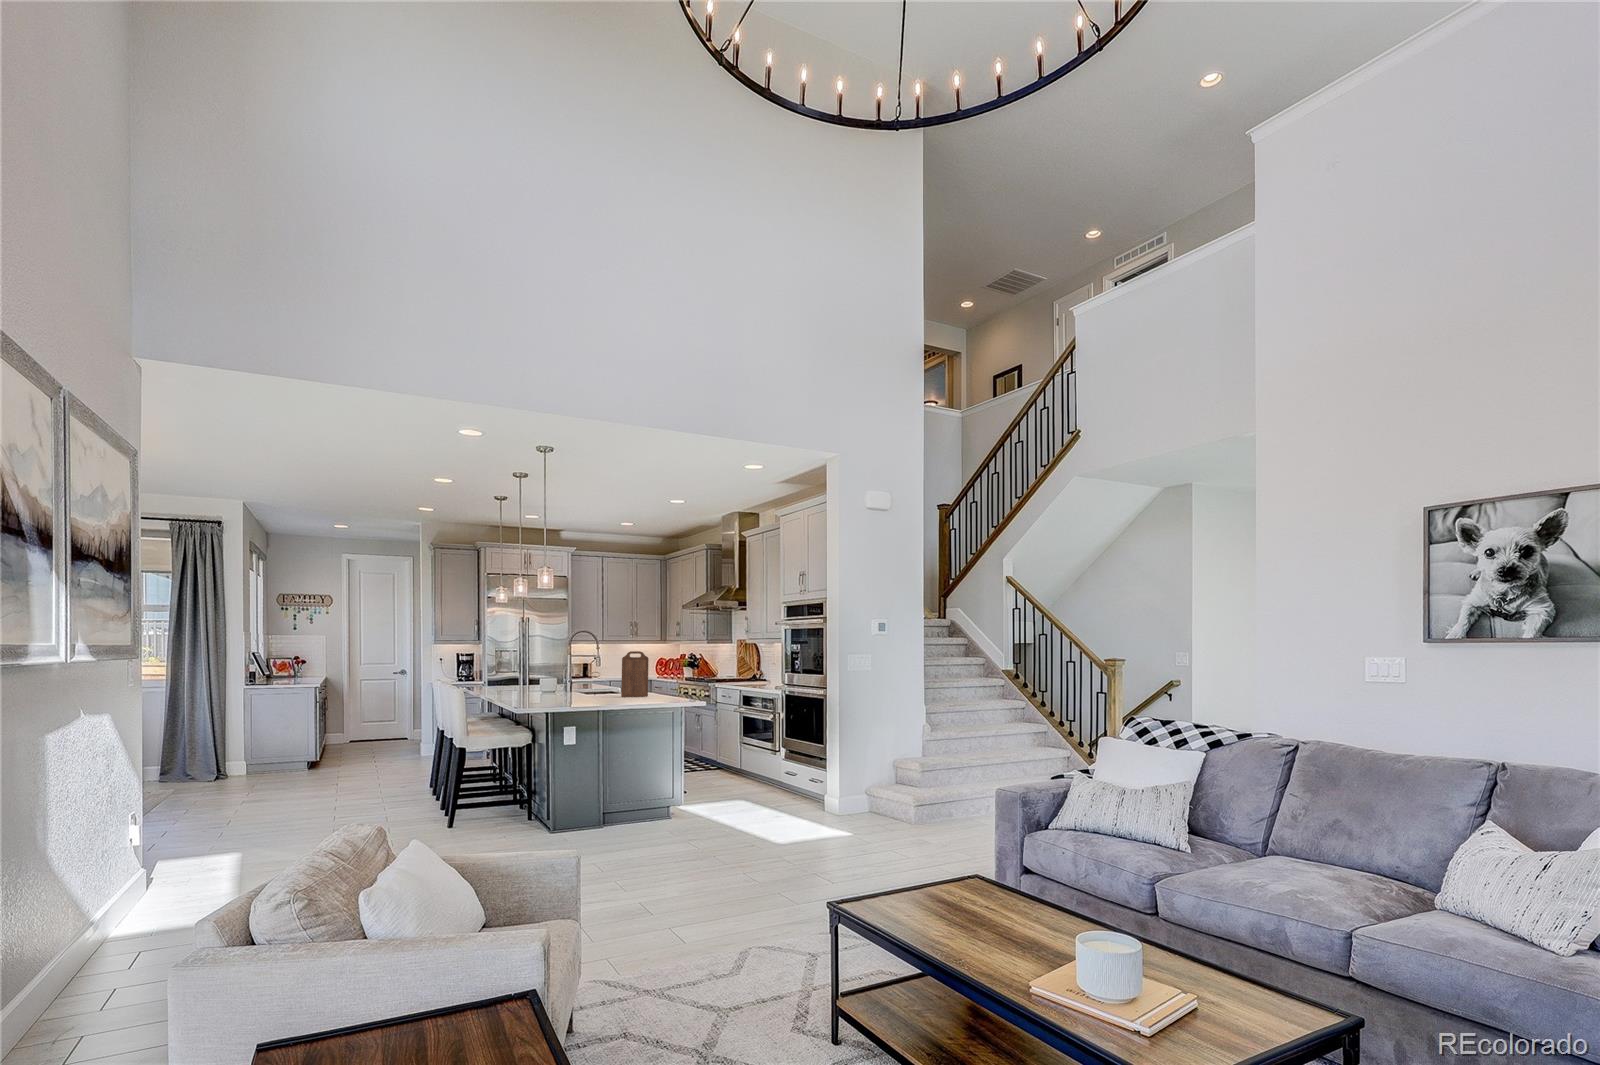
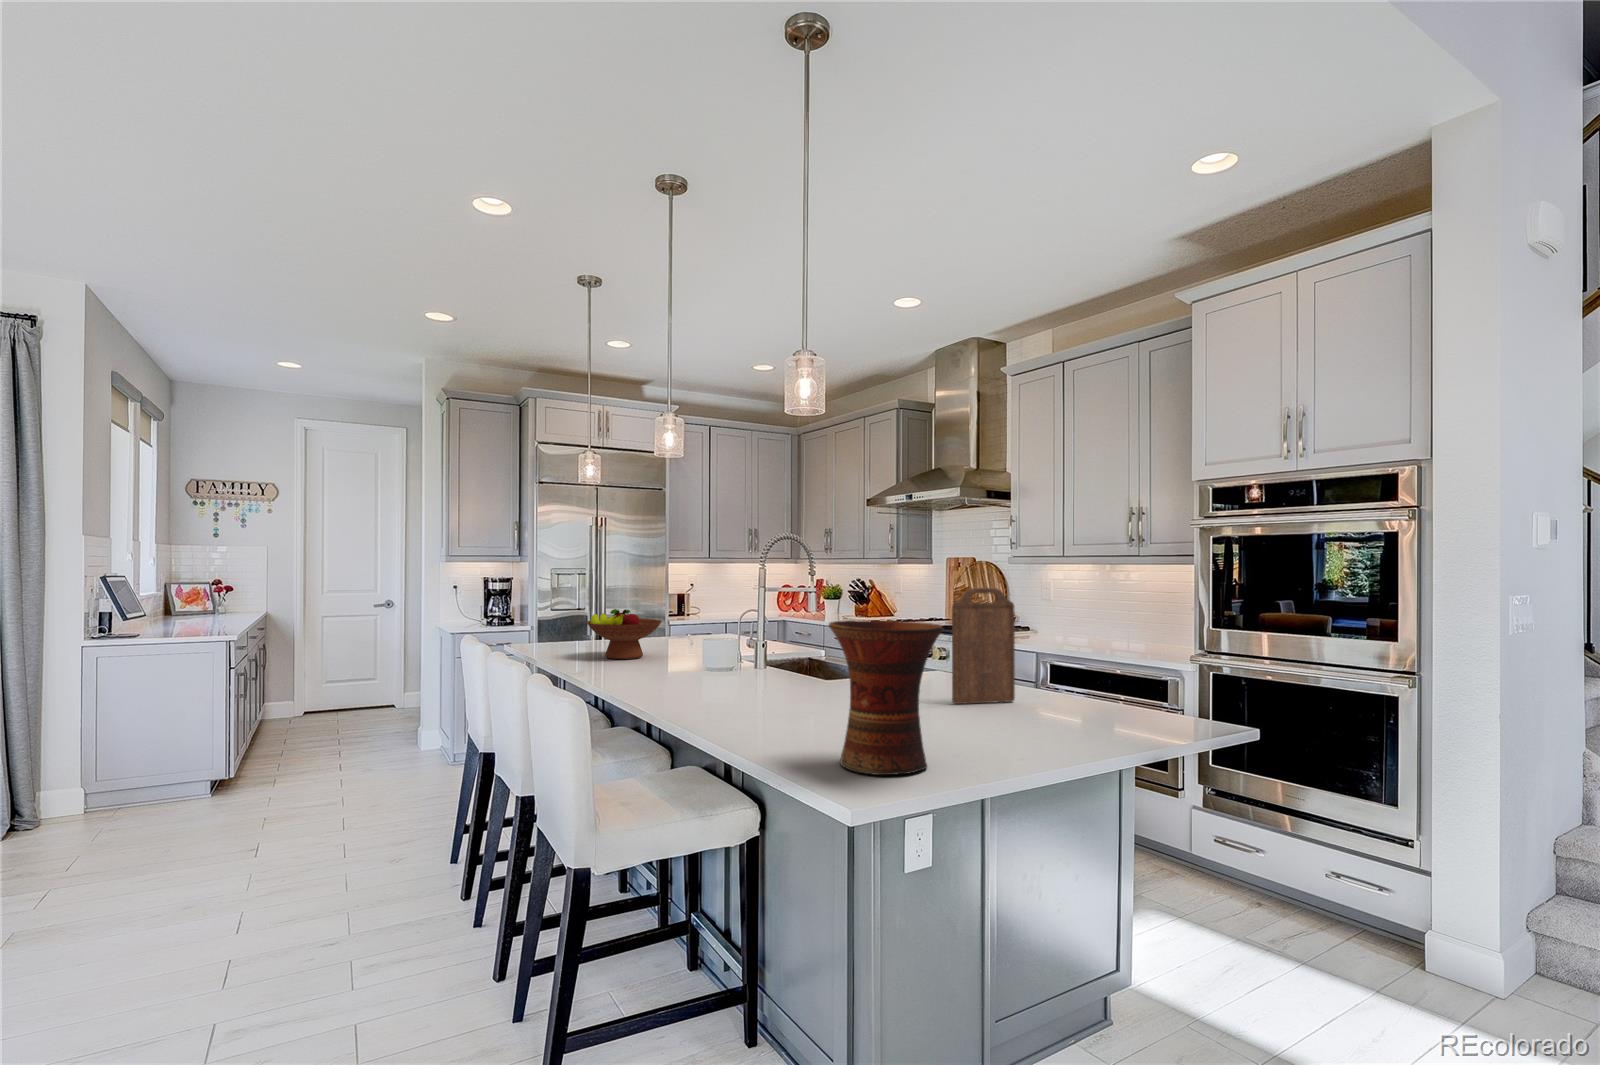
vase: none [539,660,575,704] -> present [829,620,943,775]
fruit bowl: none [496,665,534,689] -> present [586,609,662,659]

